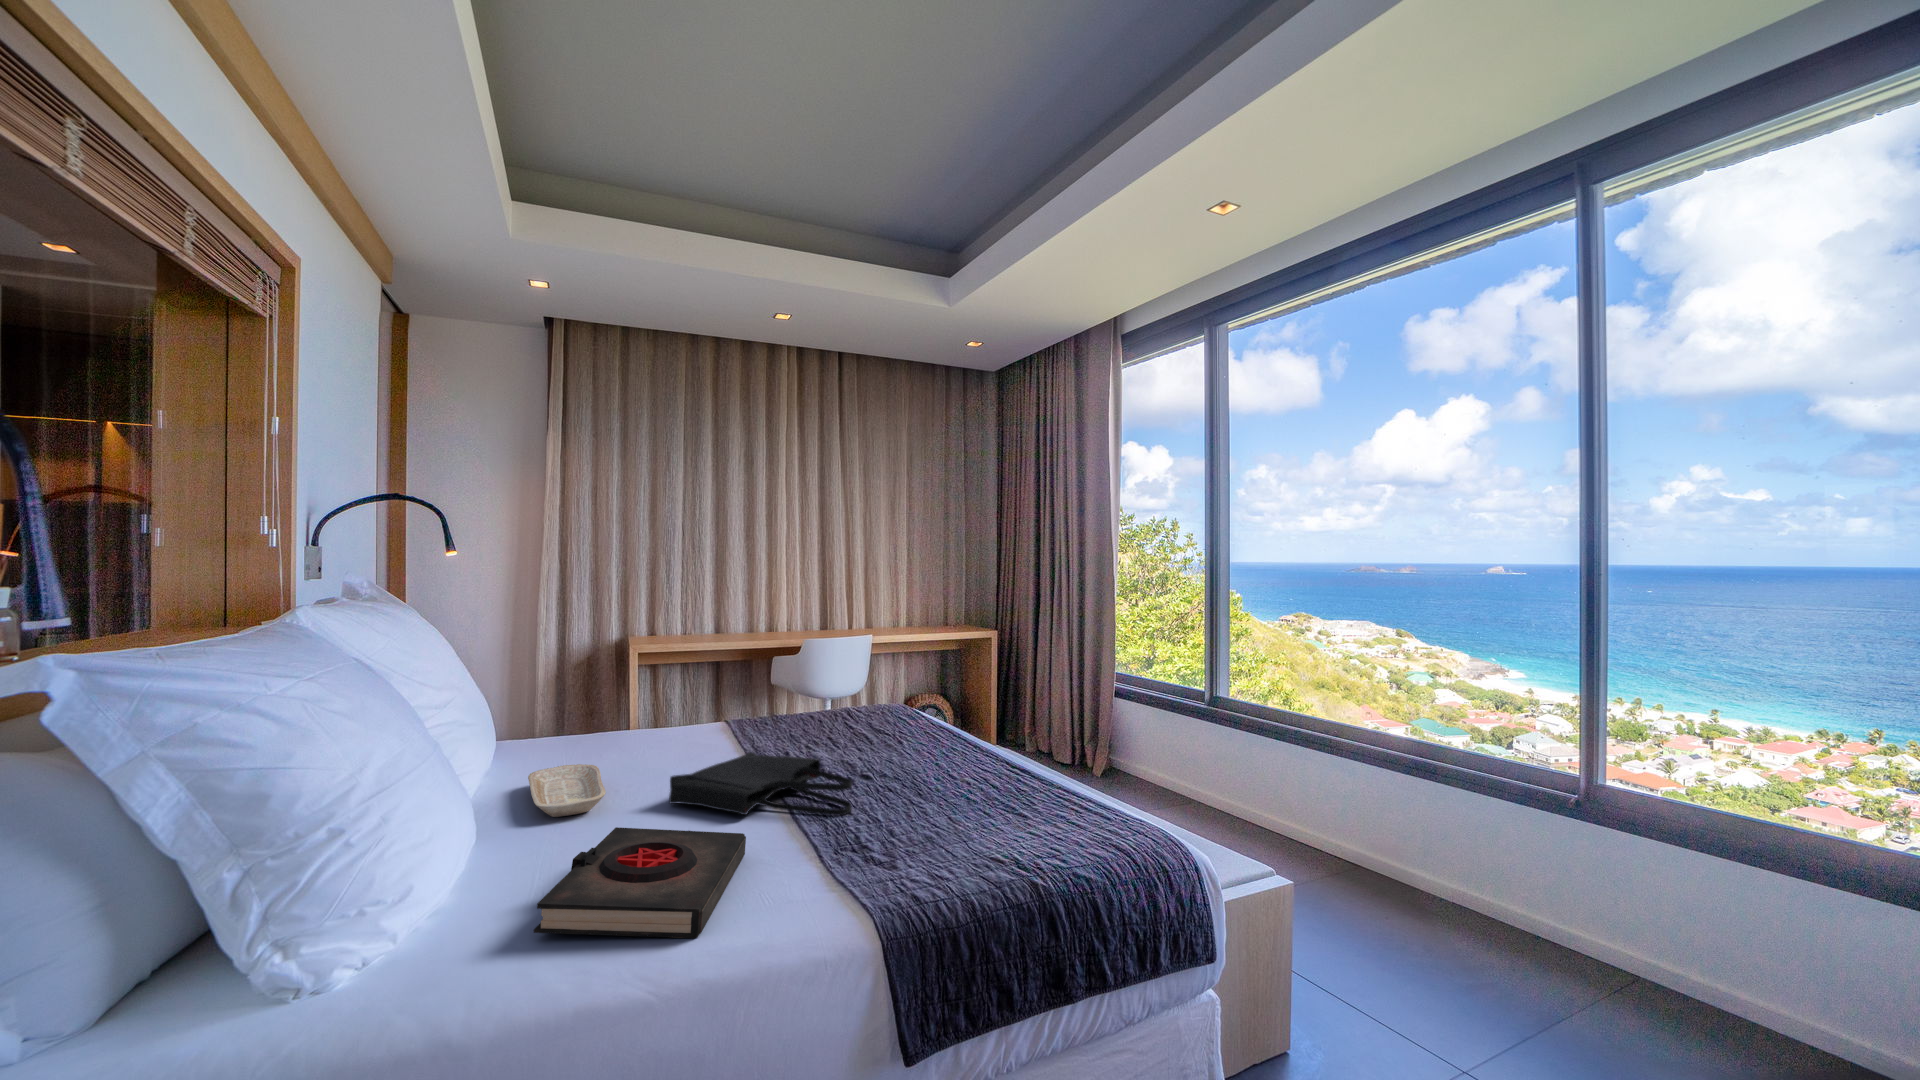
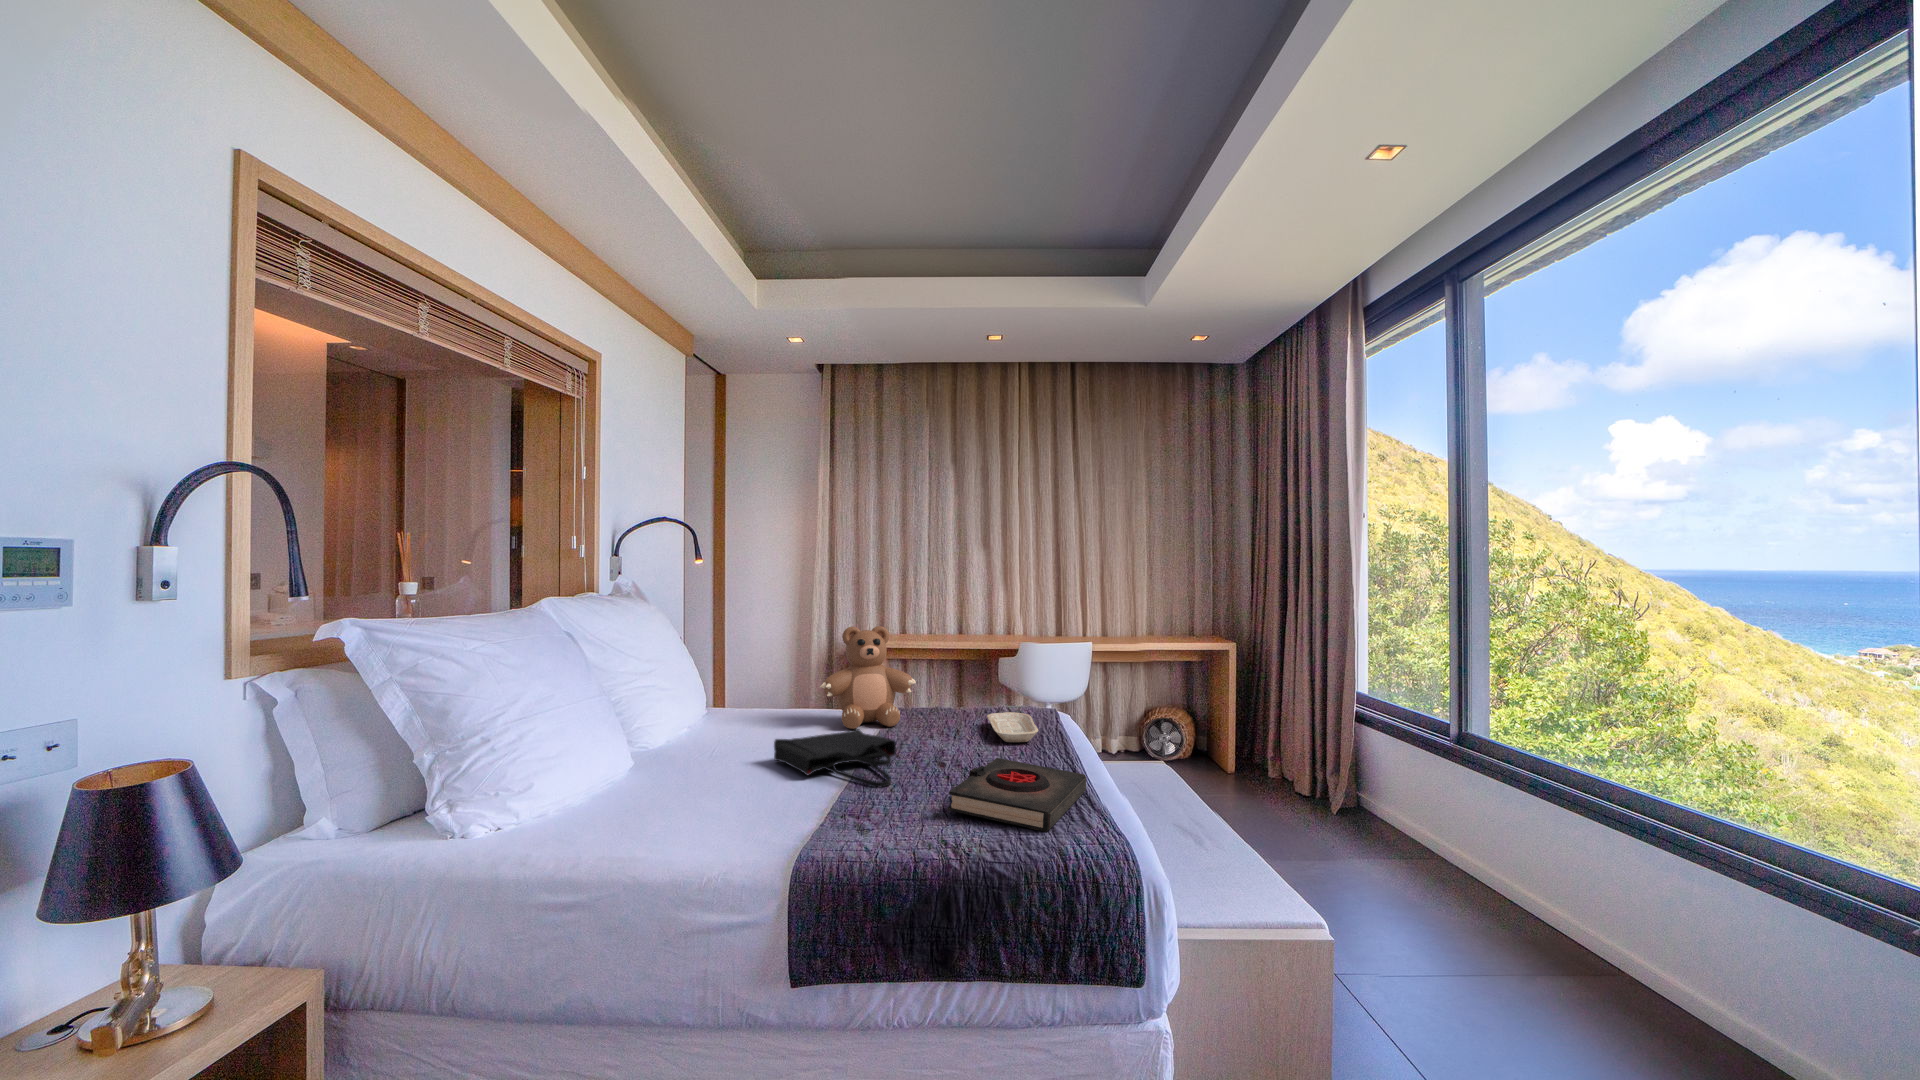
teddy bear: none [664,628,775,753] -> present [819,626,916,729]
tray: present [528,764,606,817] -> present [987,712,1038,742]
book: present [534,827,746,938] -> present [947,758,1086,832]

